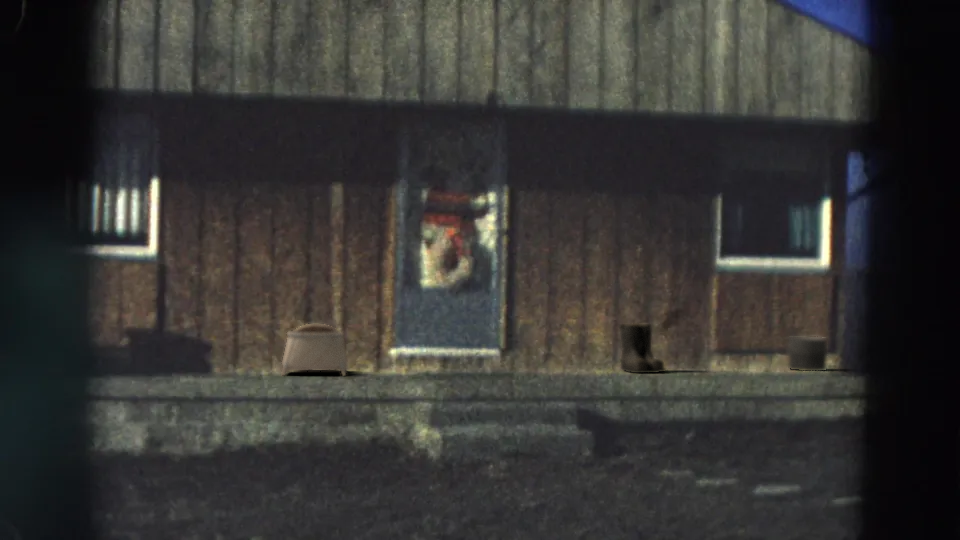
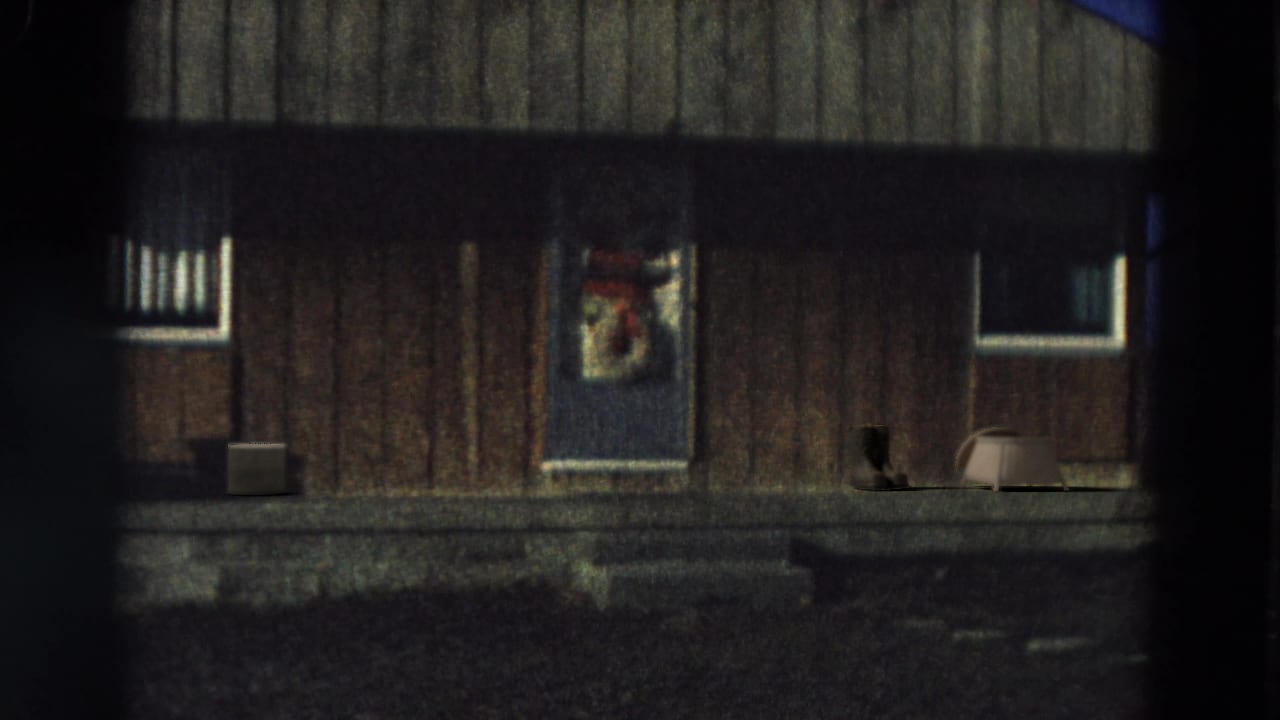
basket: present [282,324,347,376] -> present [956,427,1068,492]
planter: present [789,337,827,371] -> present [228,444,285,496]

